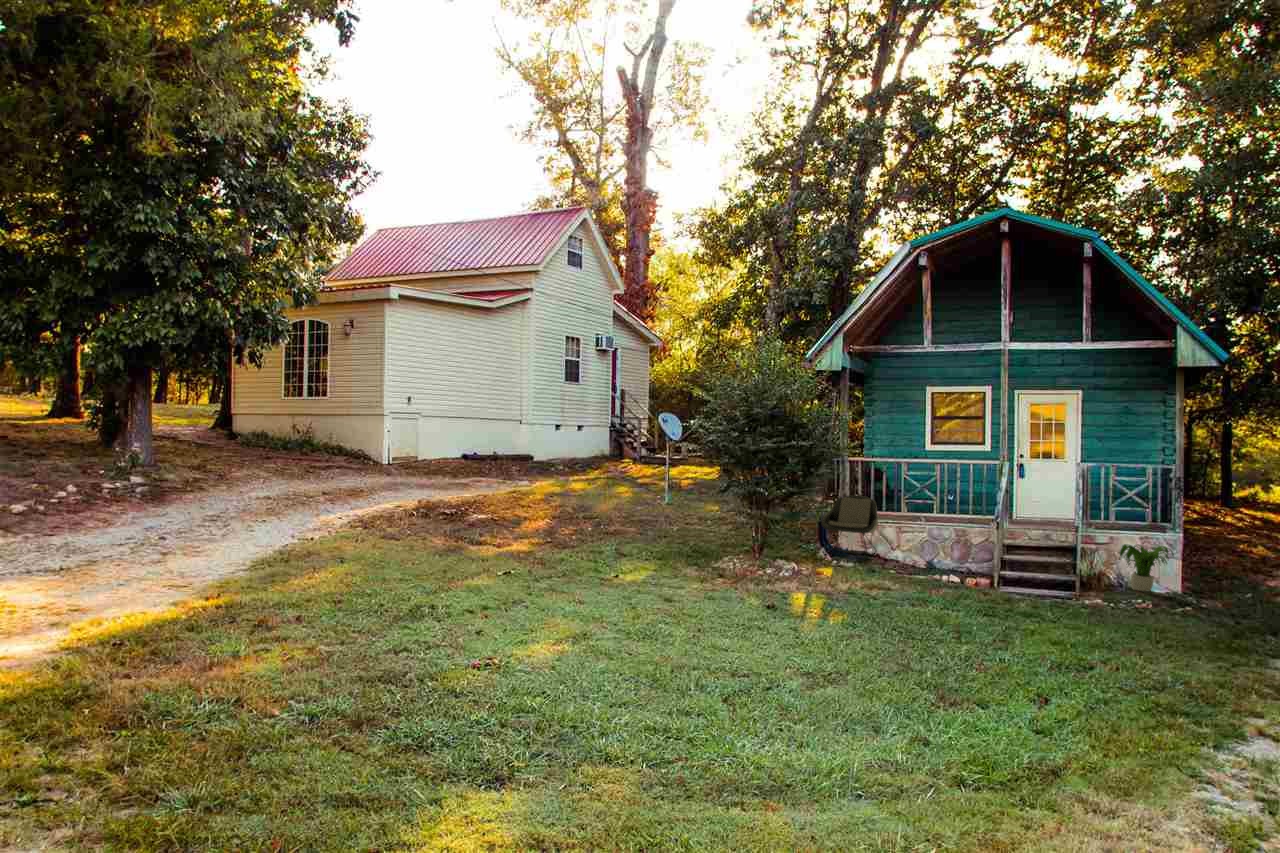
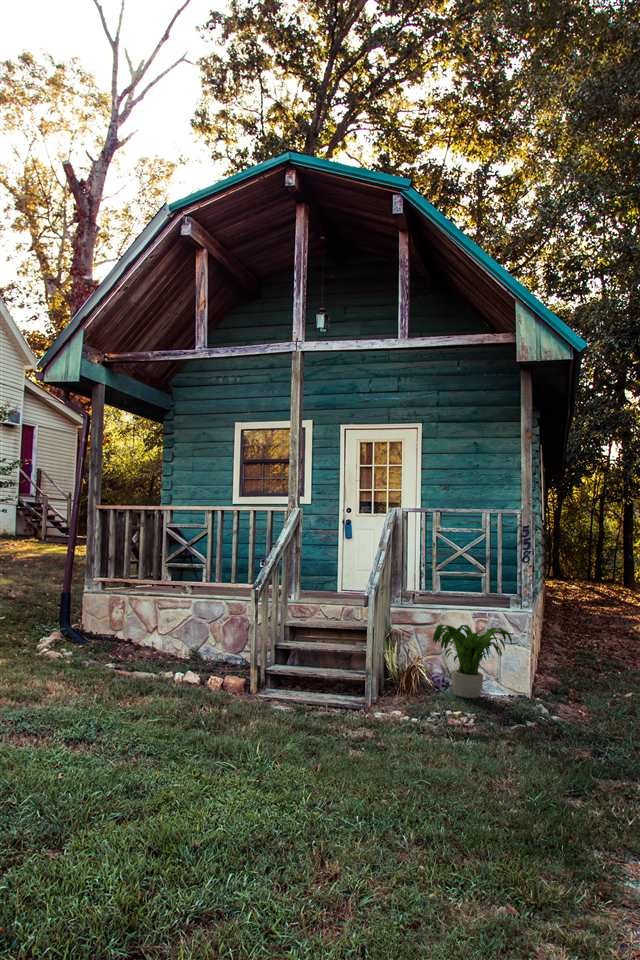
lounge chair: present [821,495,878,559] -> none [33,555,127,648]

